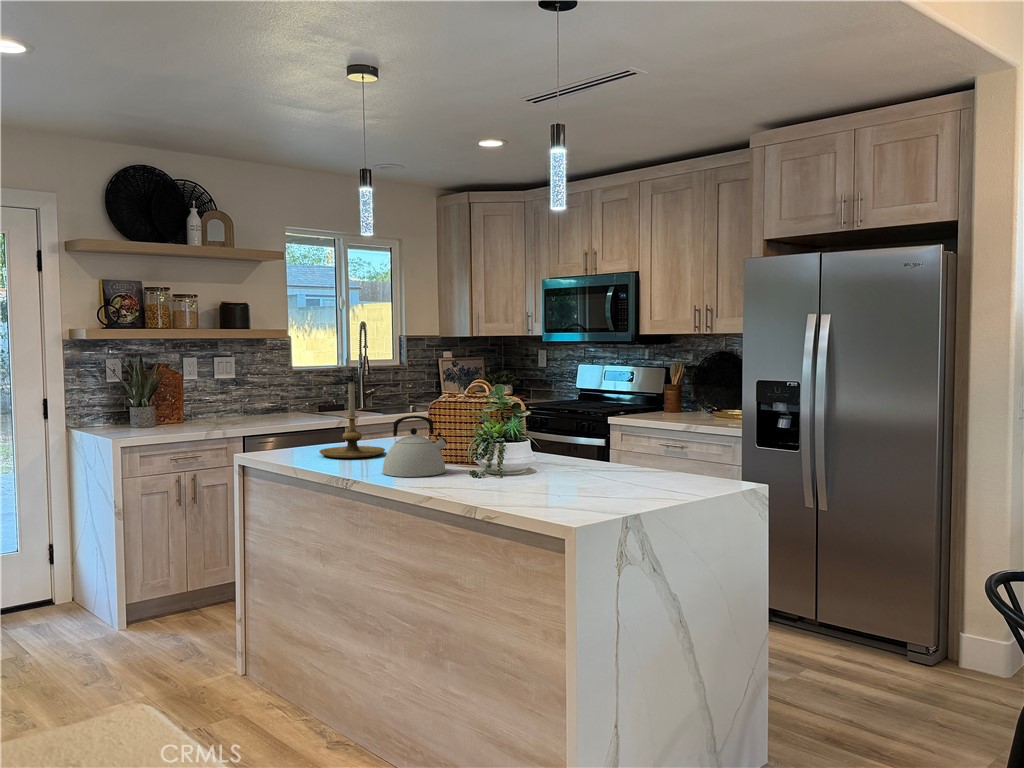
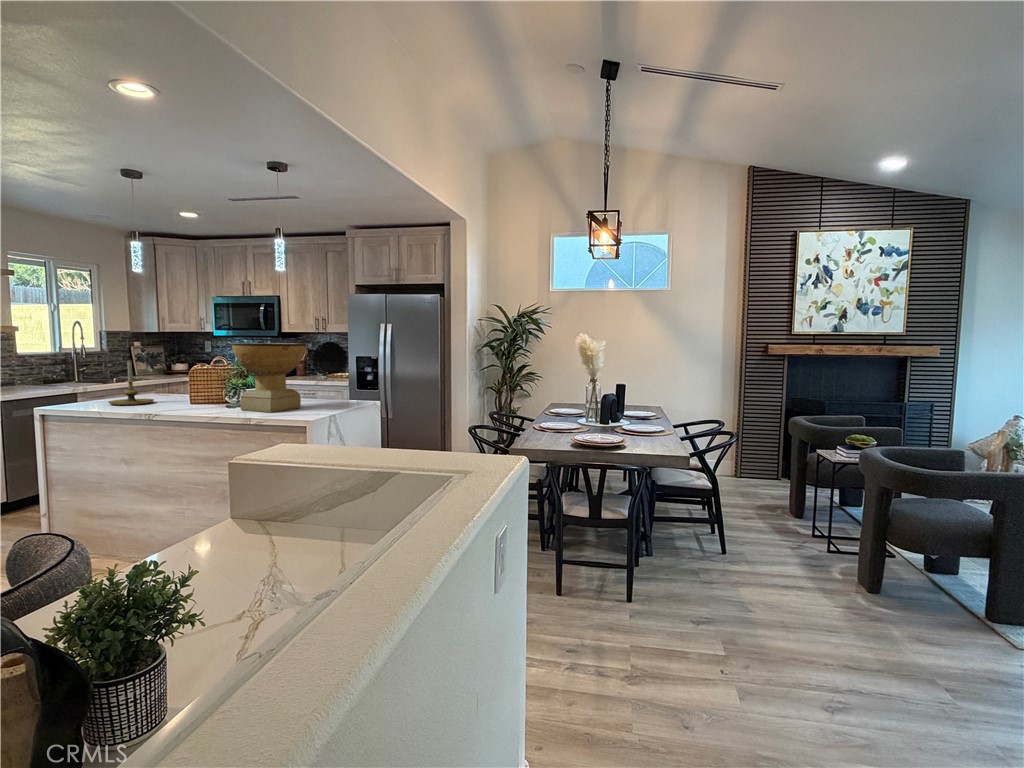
decorative bowl: none [468,353,608,500] -> present [232,343,306,412]
kettle: present [382,416,447,477] -> none [170,377,209,410]

